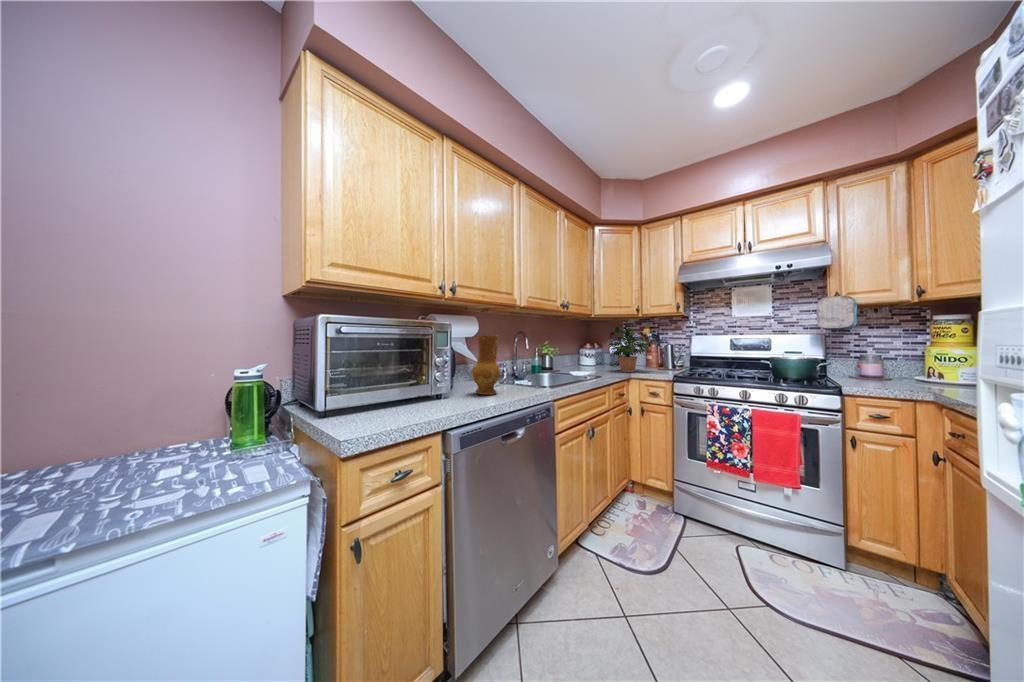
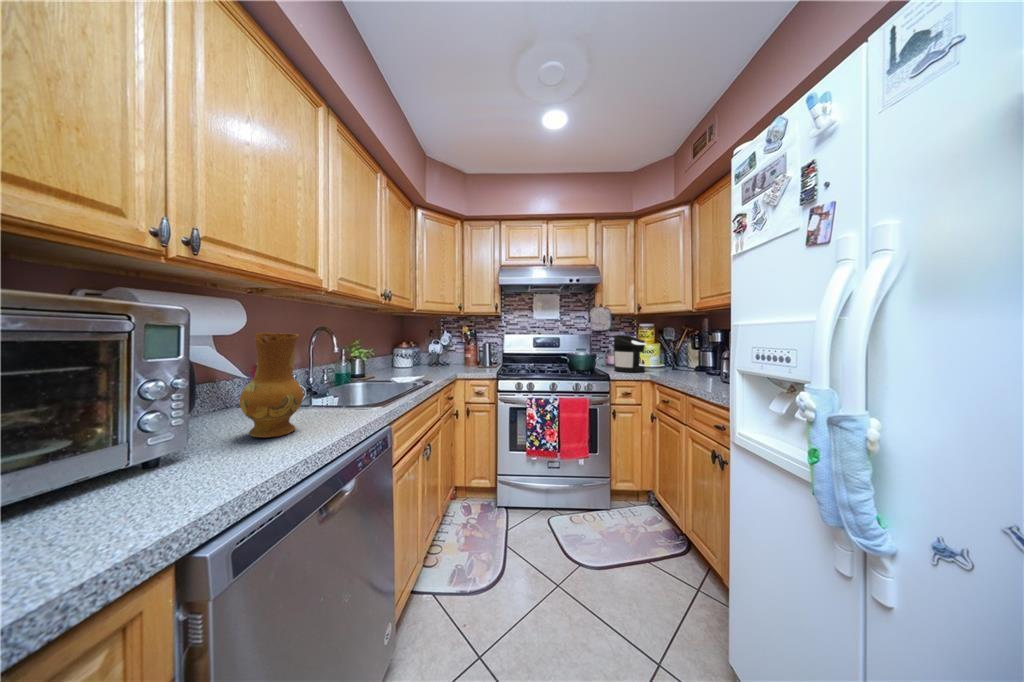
potted plant: present [609,326,653,372] -> none [431,323,478,372]
coffee maker: none [860,332,929,386] -> present [614,335,646,372]

